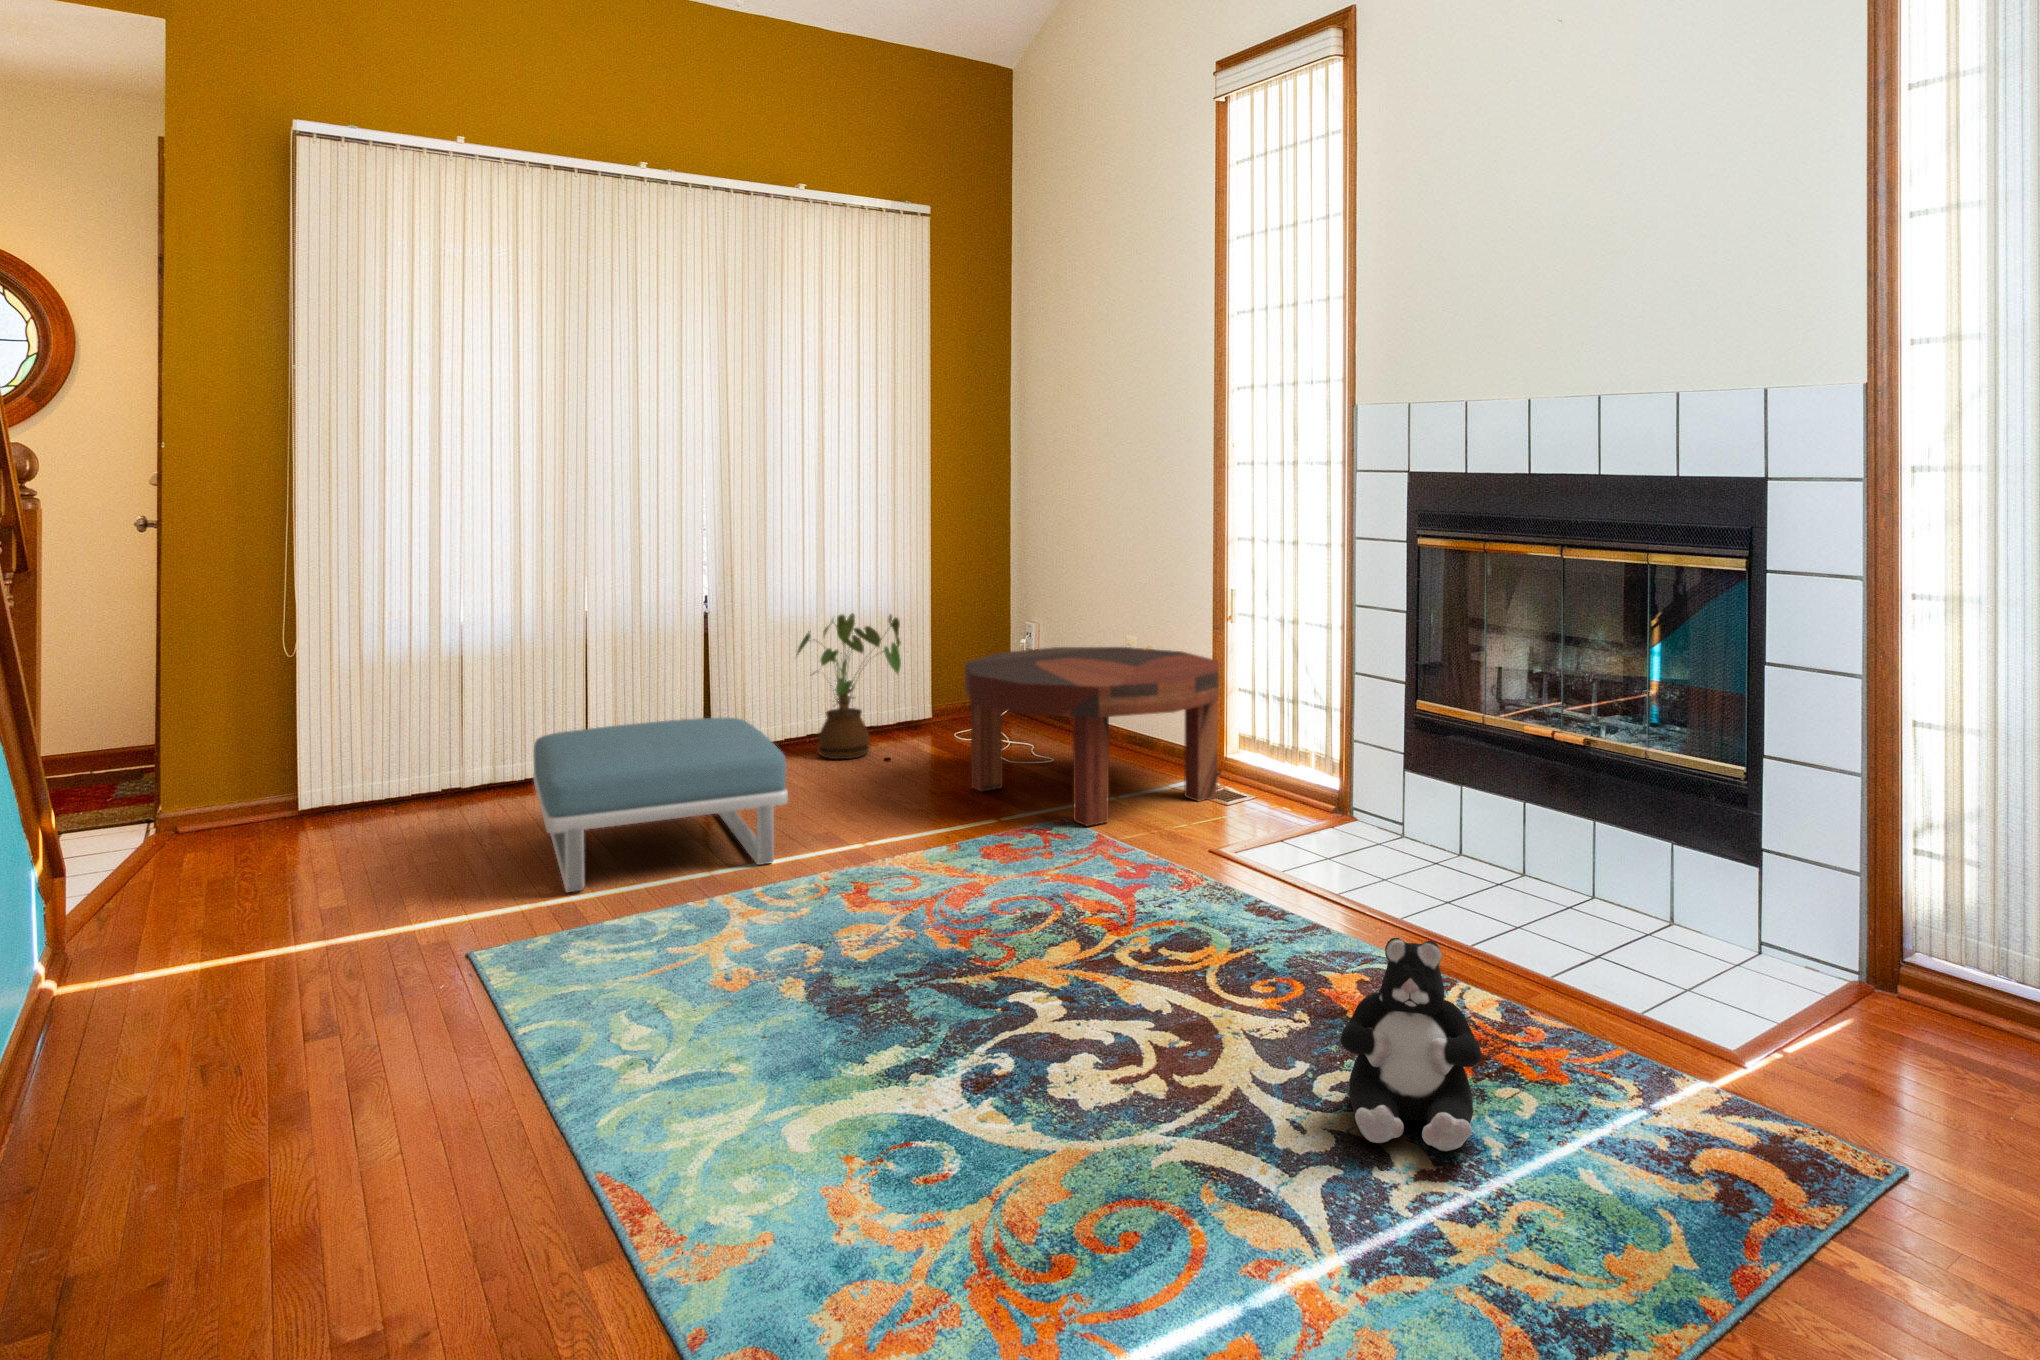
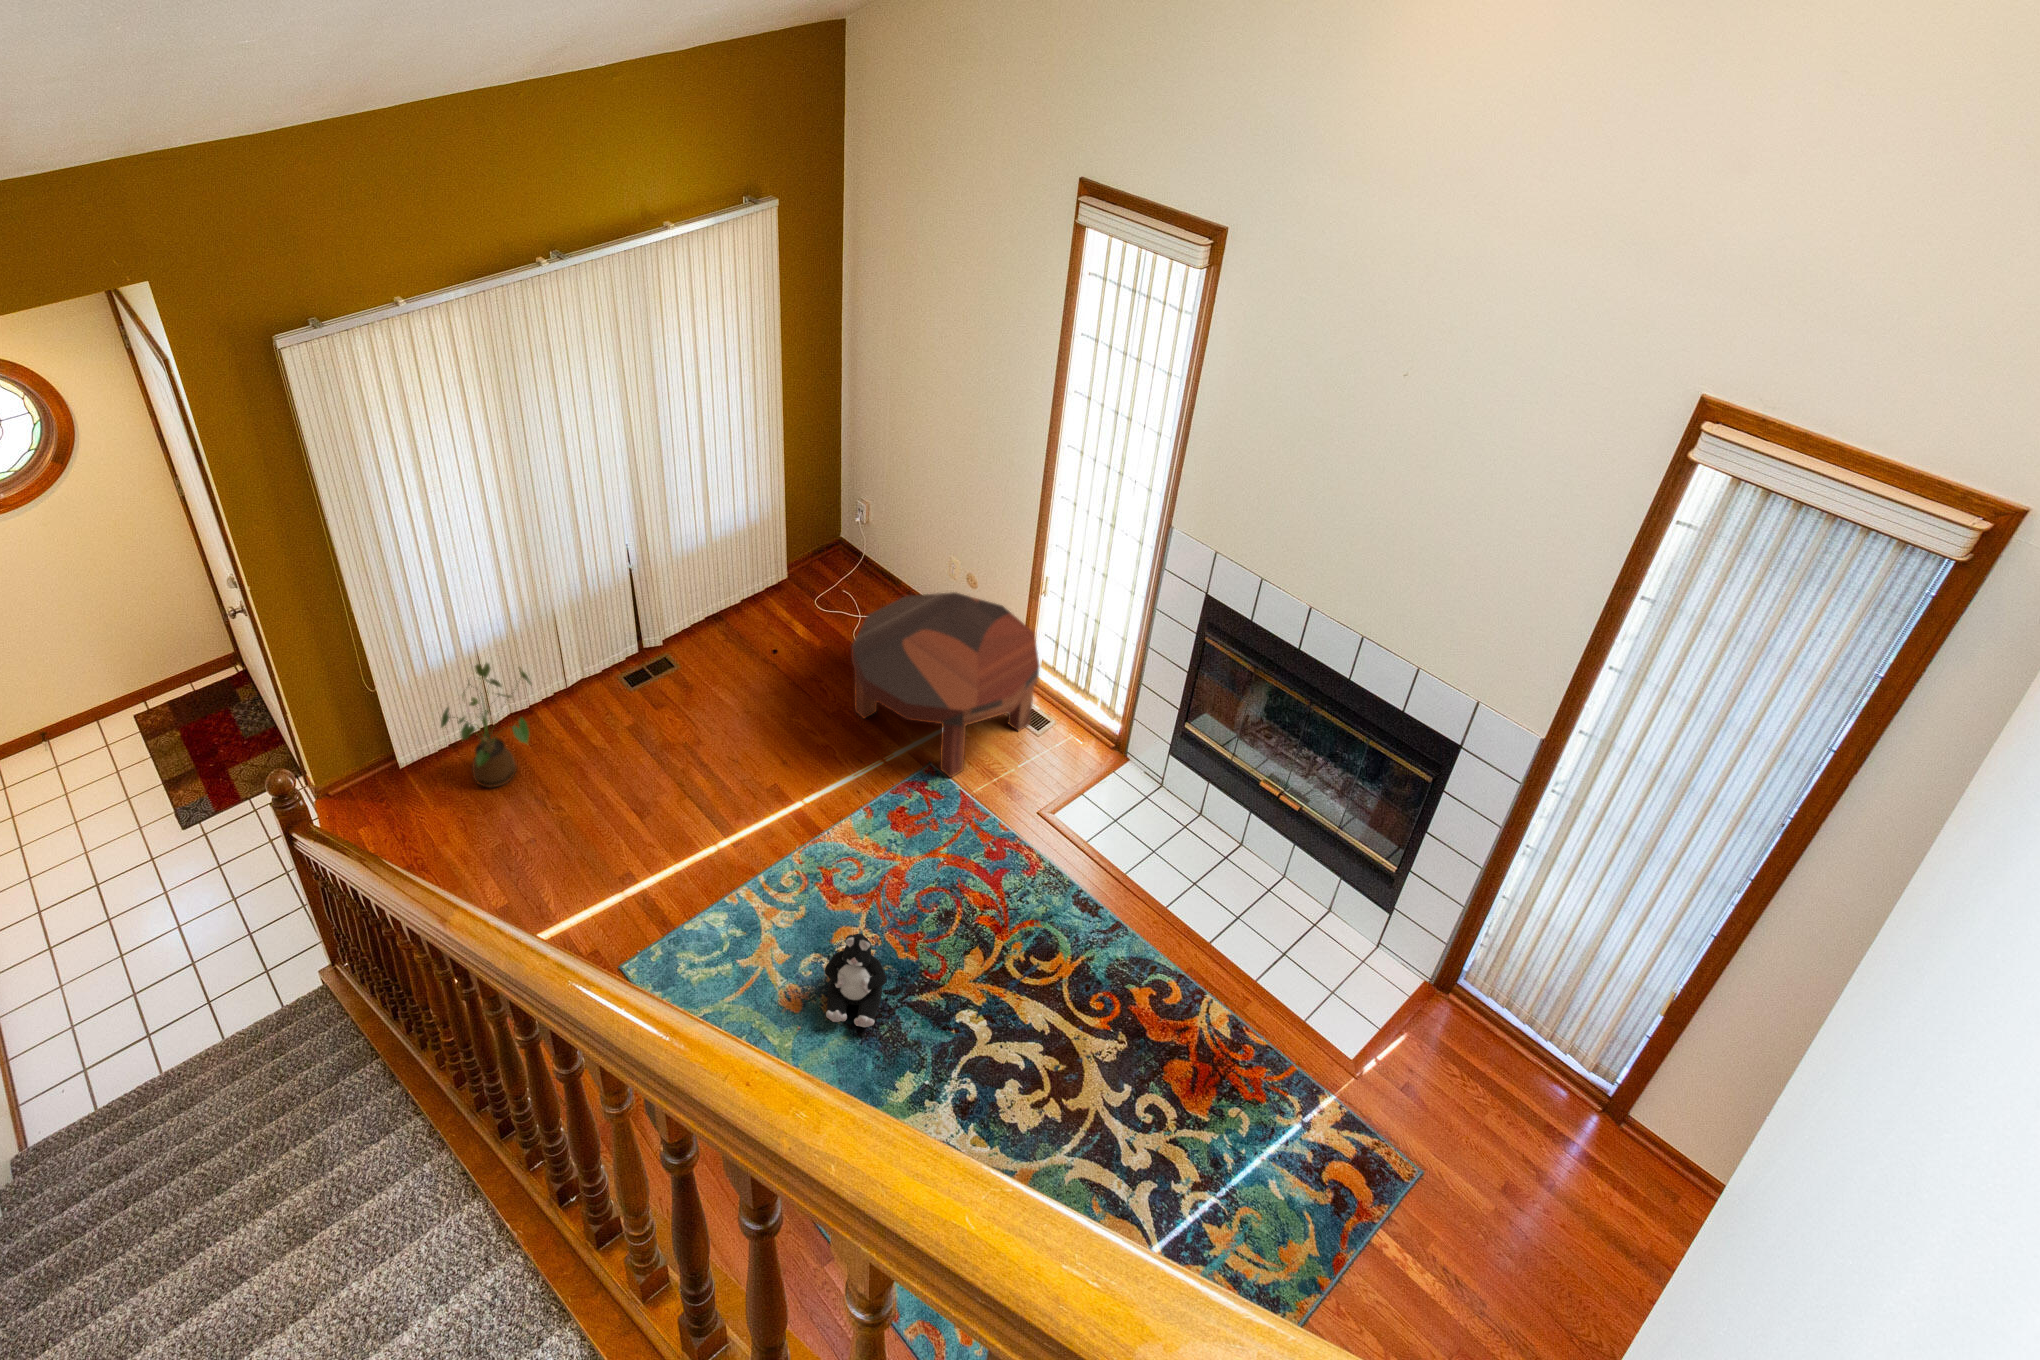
house plant: present [797,613,901,759] -> present [441,663,532,788]
footstool: present [534,718,788,892] -> none [580,709,767,891]
plush toy: present [1340,938,1482,1152] -> present [825,934,887,1027]

